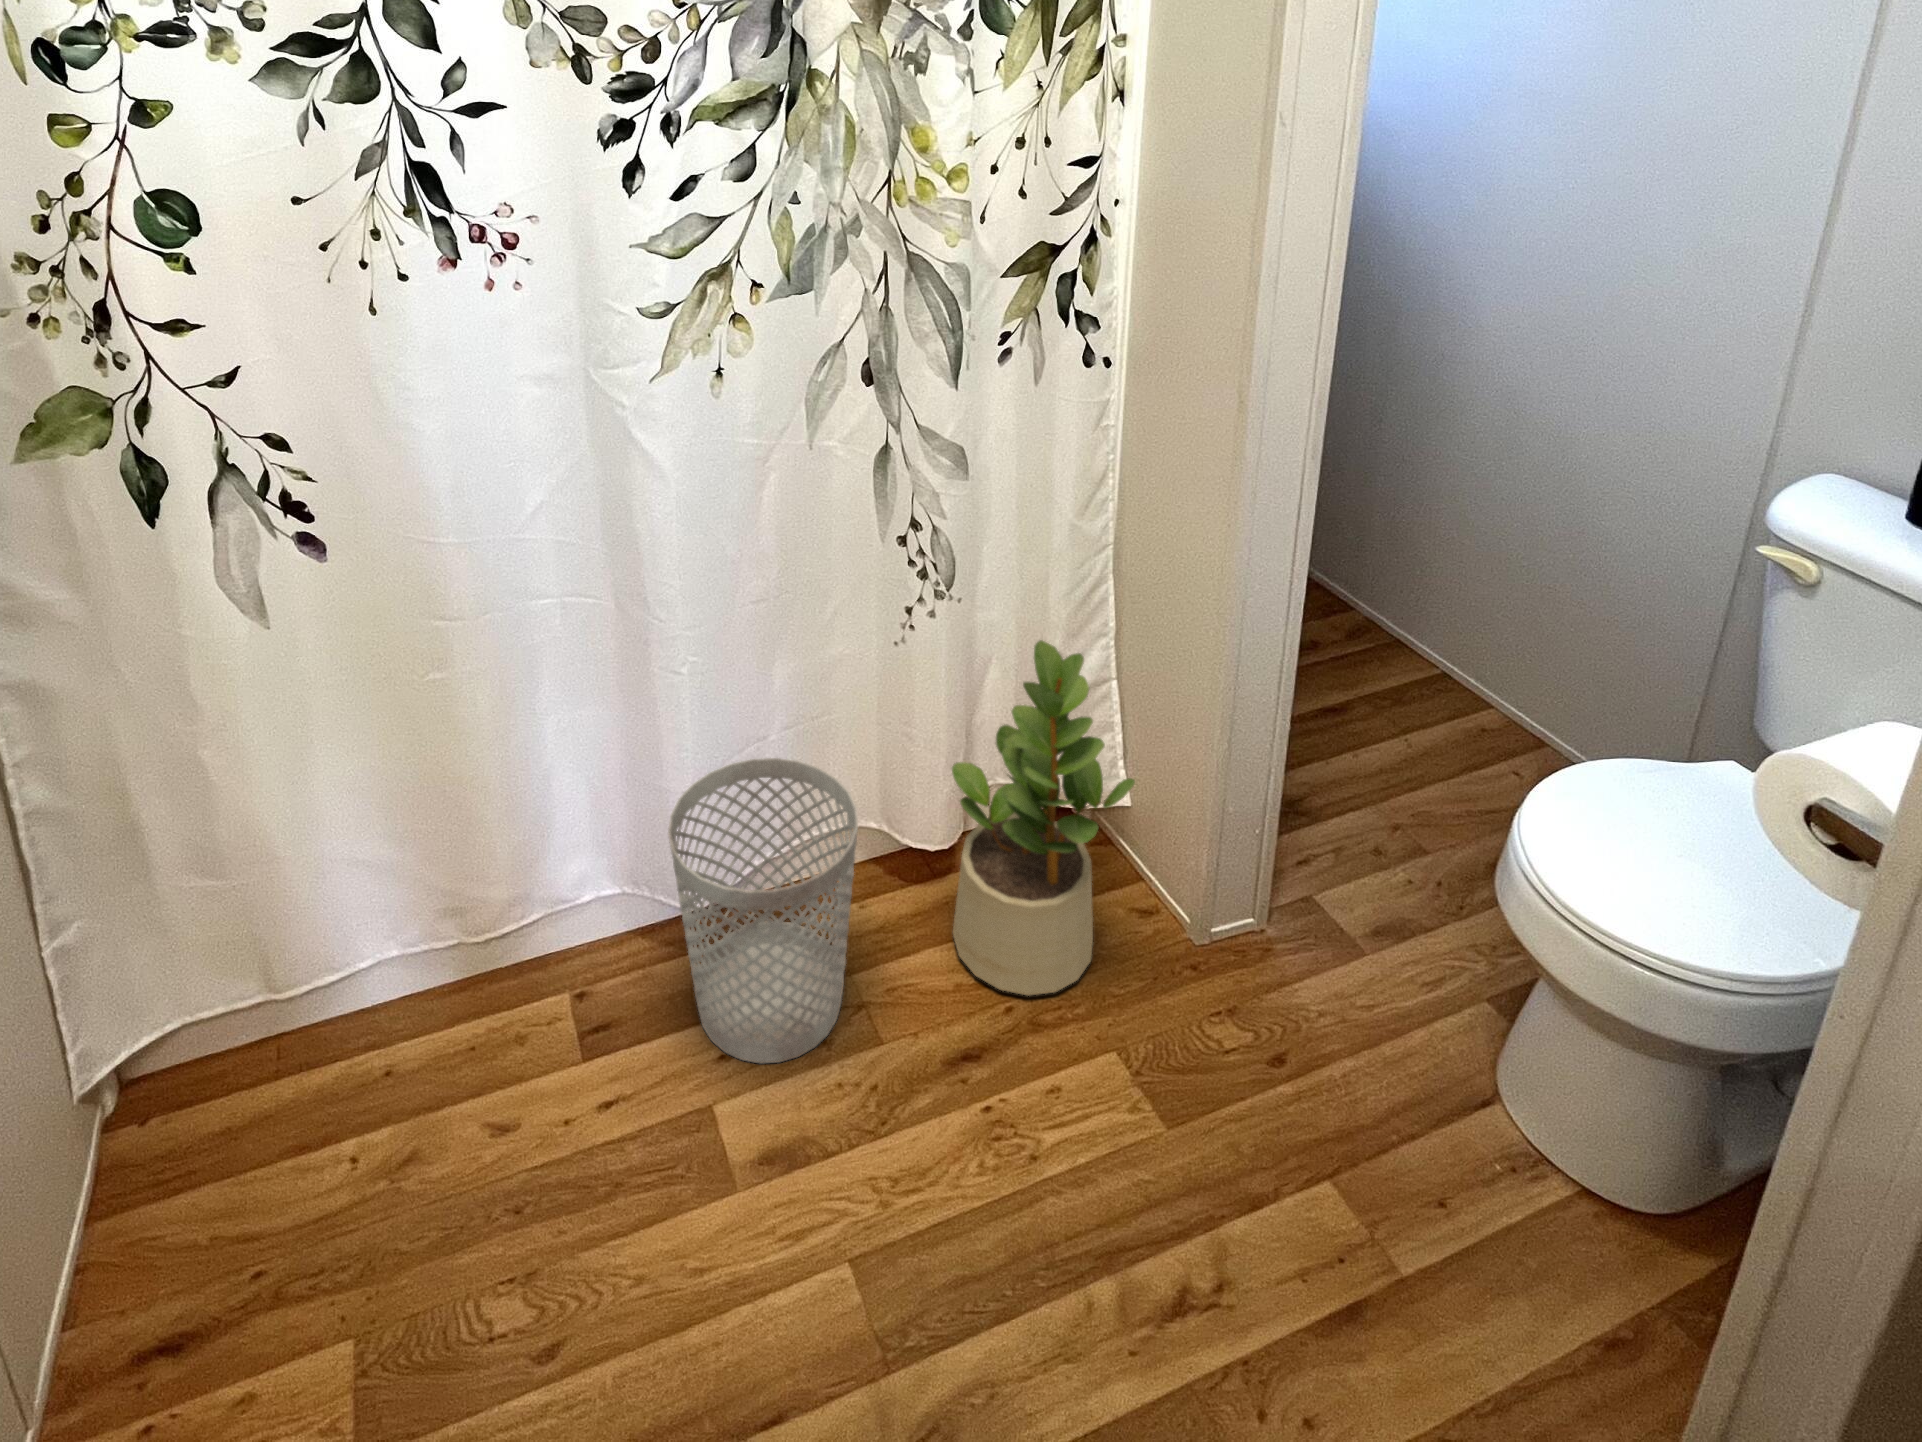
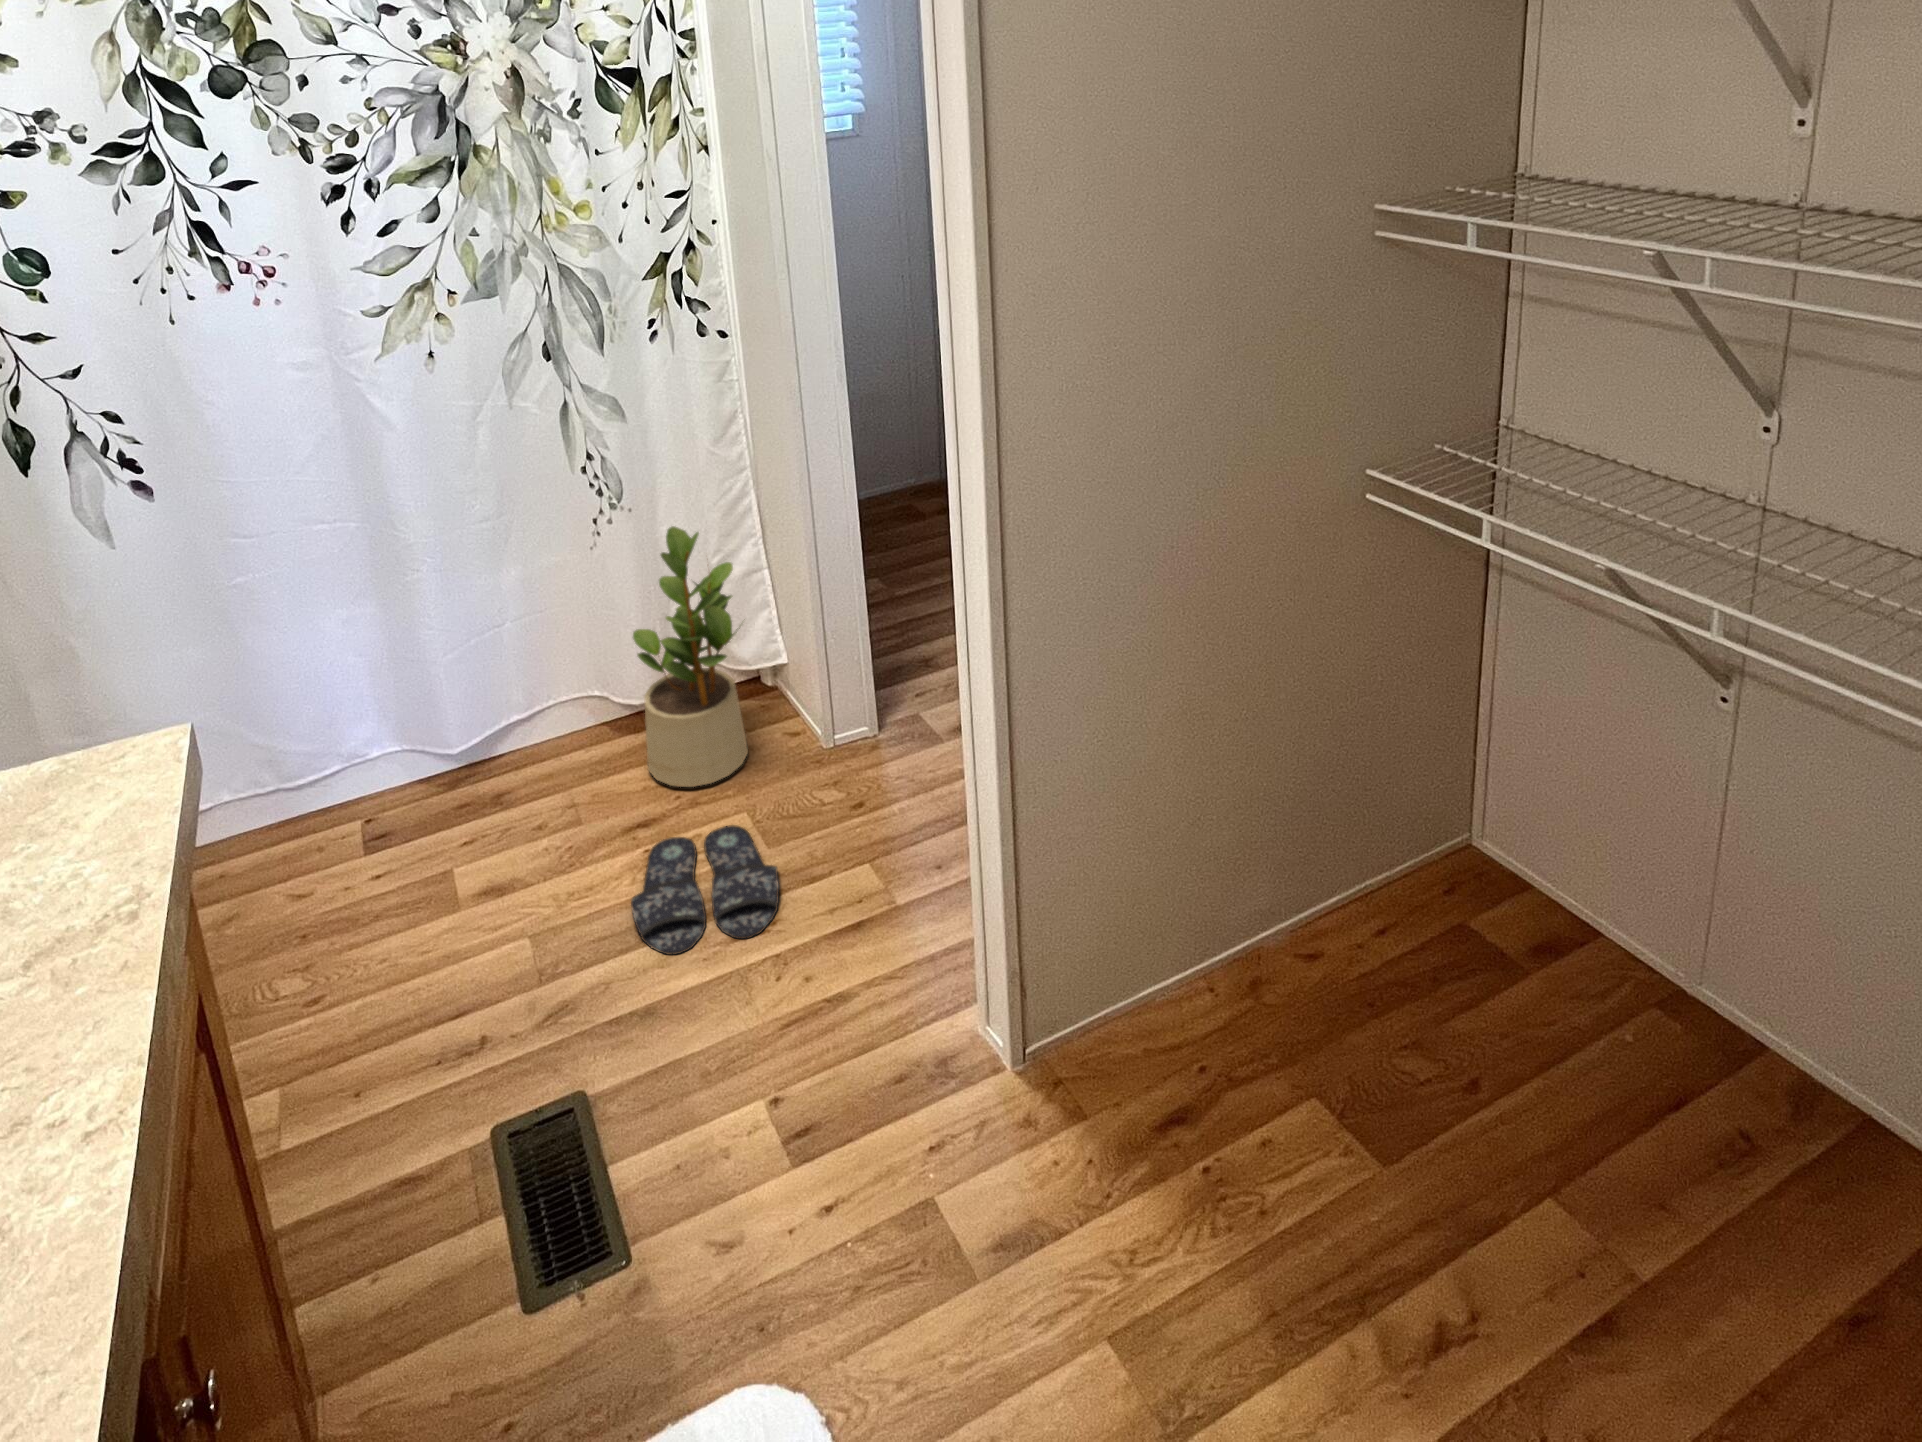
wastebasket: present [668,758,858,1063] -> none [412,633,558,843]
slippers: none [1000,1077,1227,1338] -> present [631,825,779,955]

